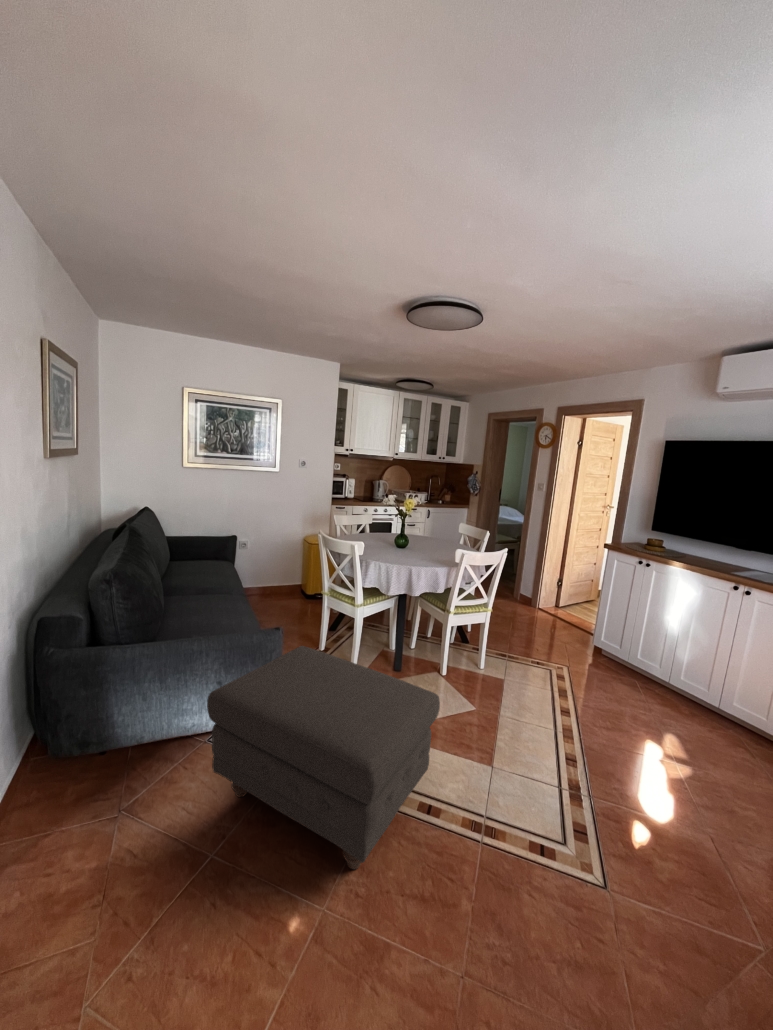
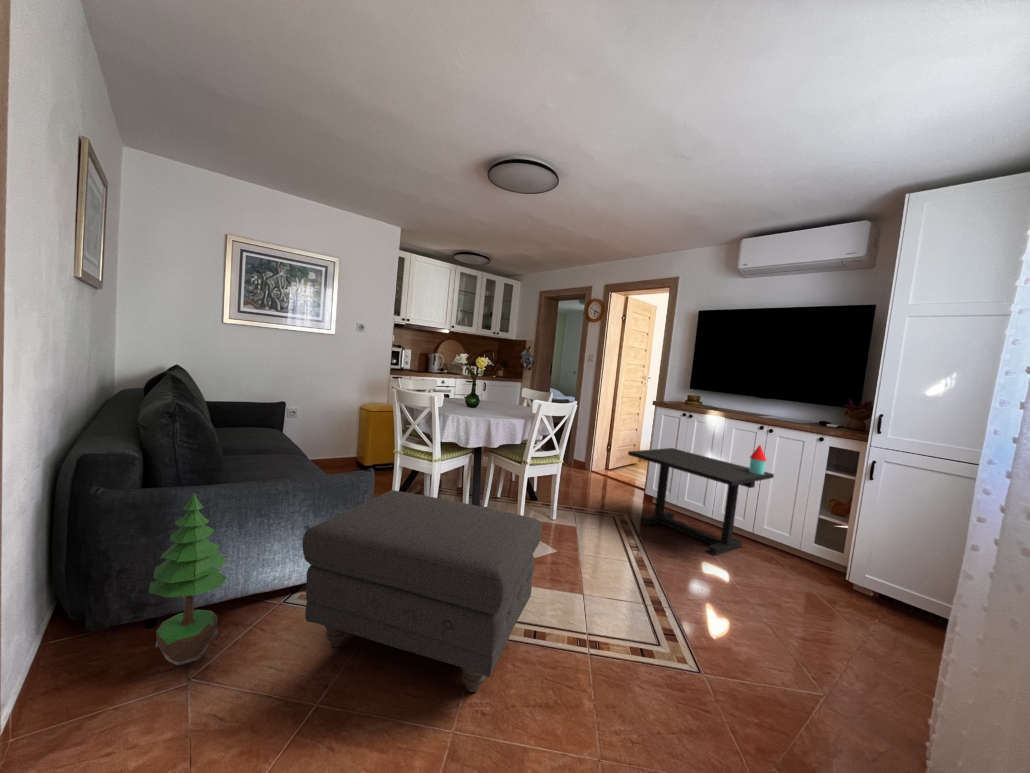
side table: none [566,597,743,729] -> present [628,445,774,556]
potted tree: none [82,655,148,799] -> present [149,493,227,665]

